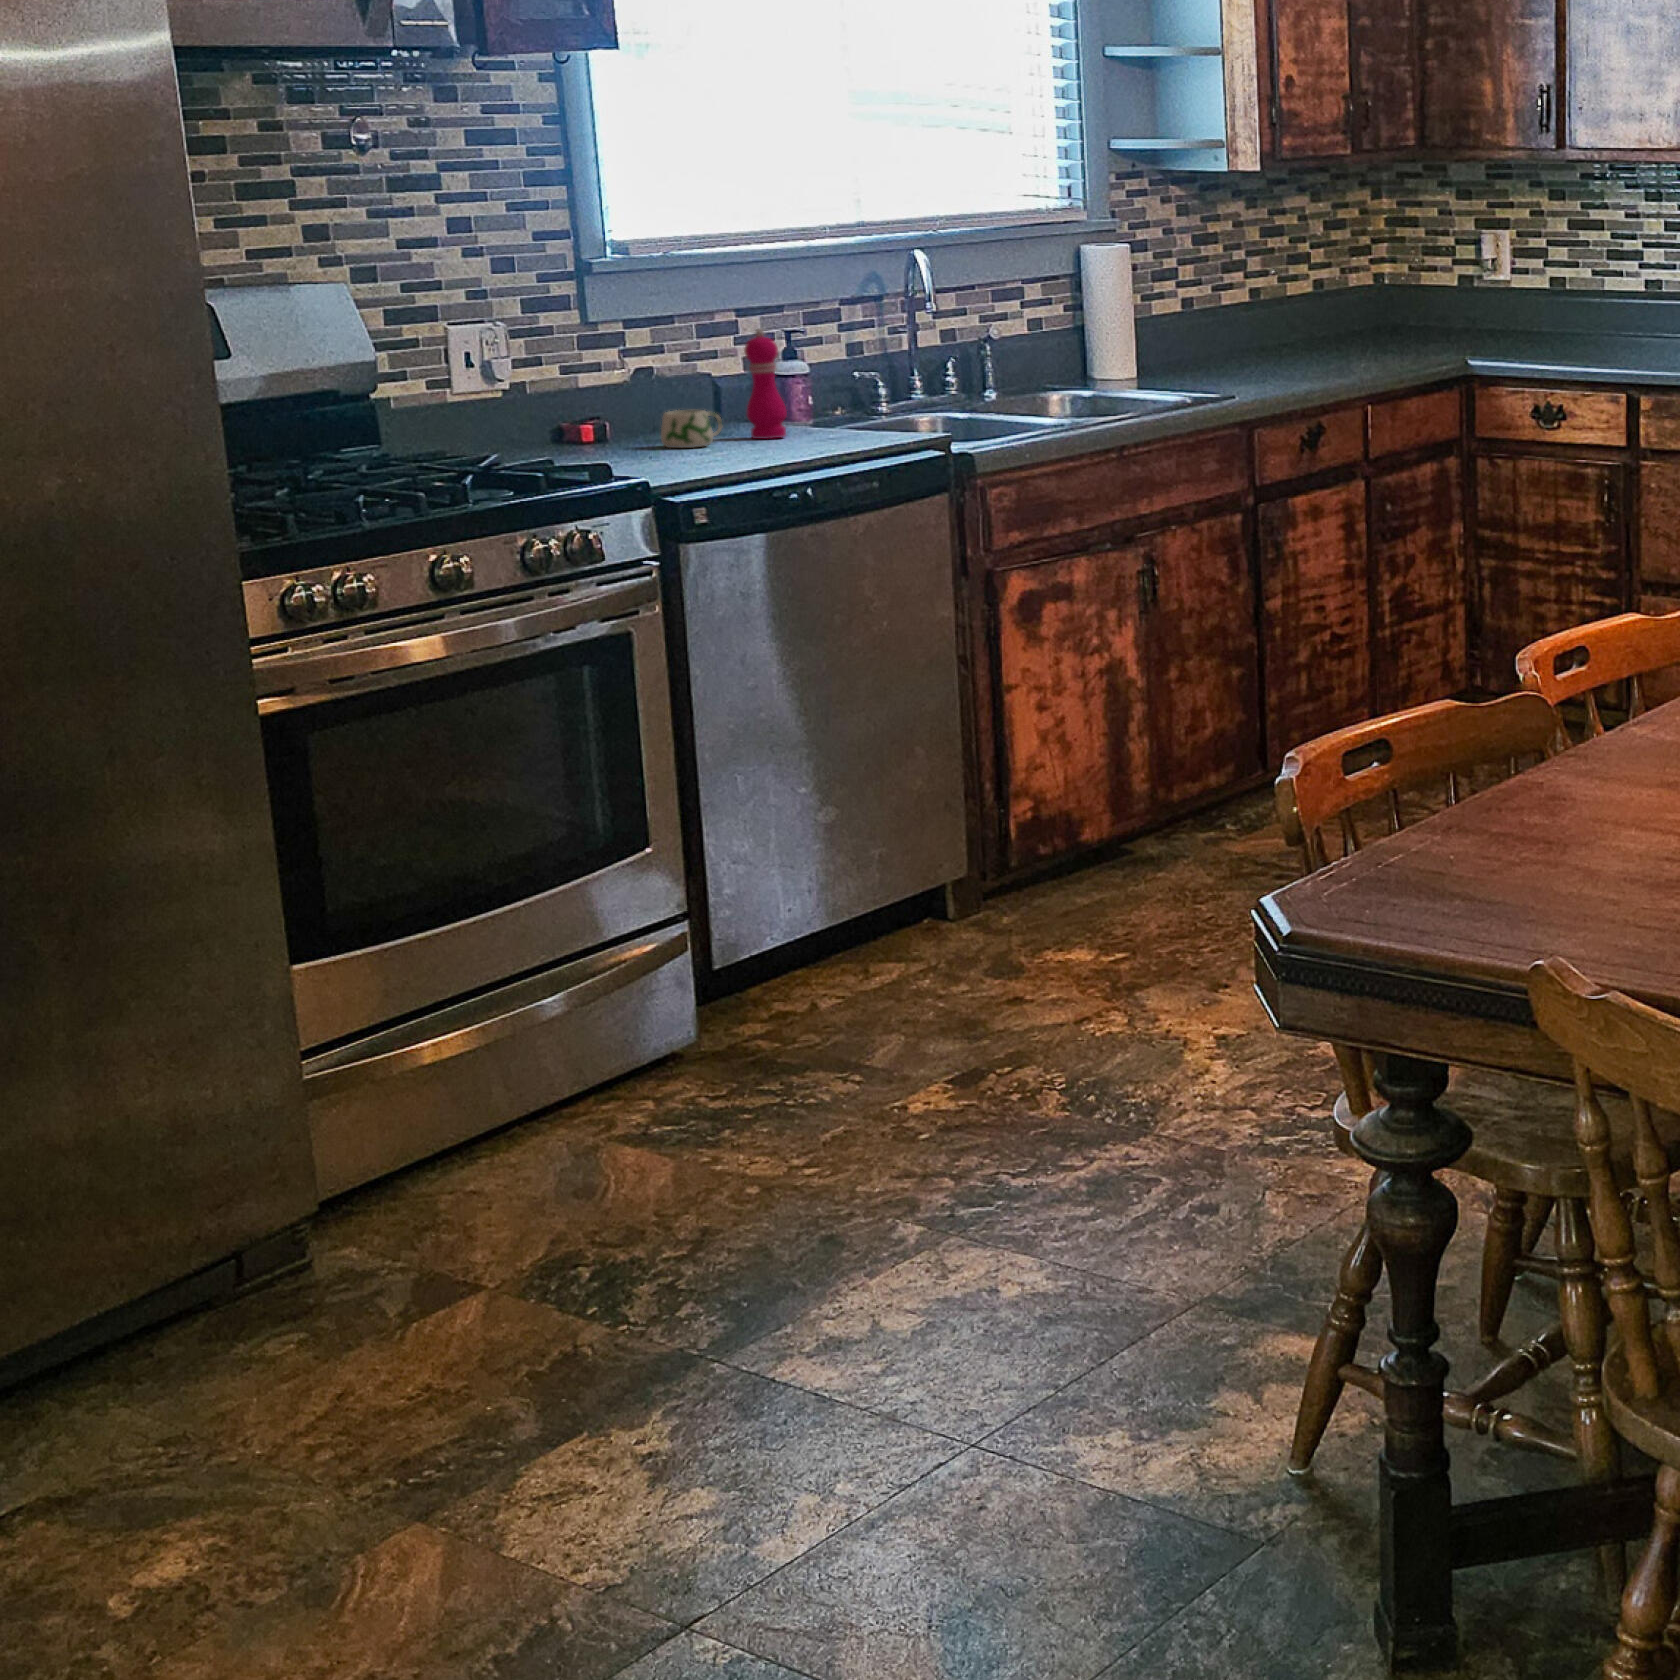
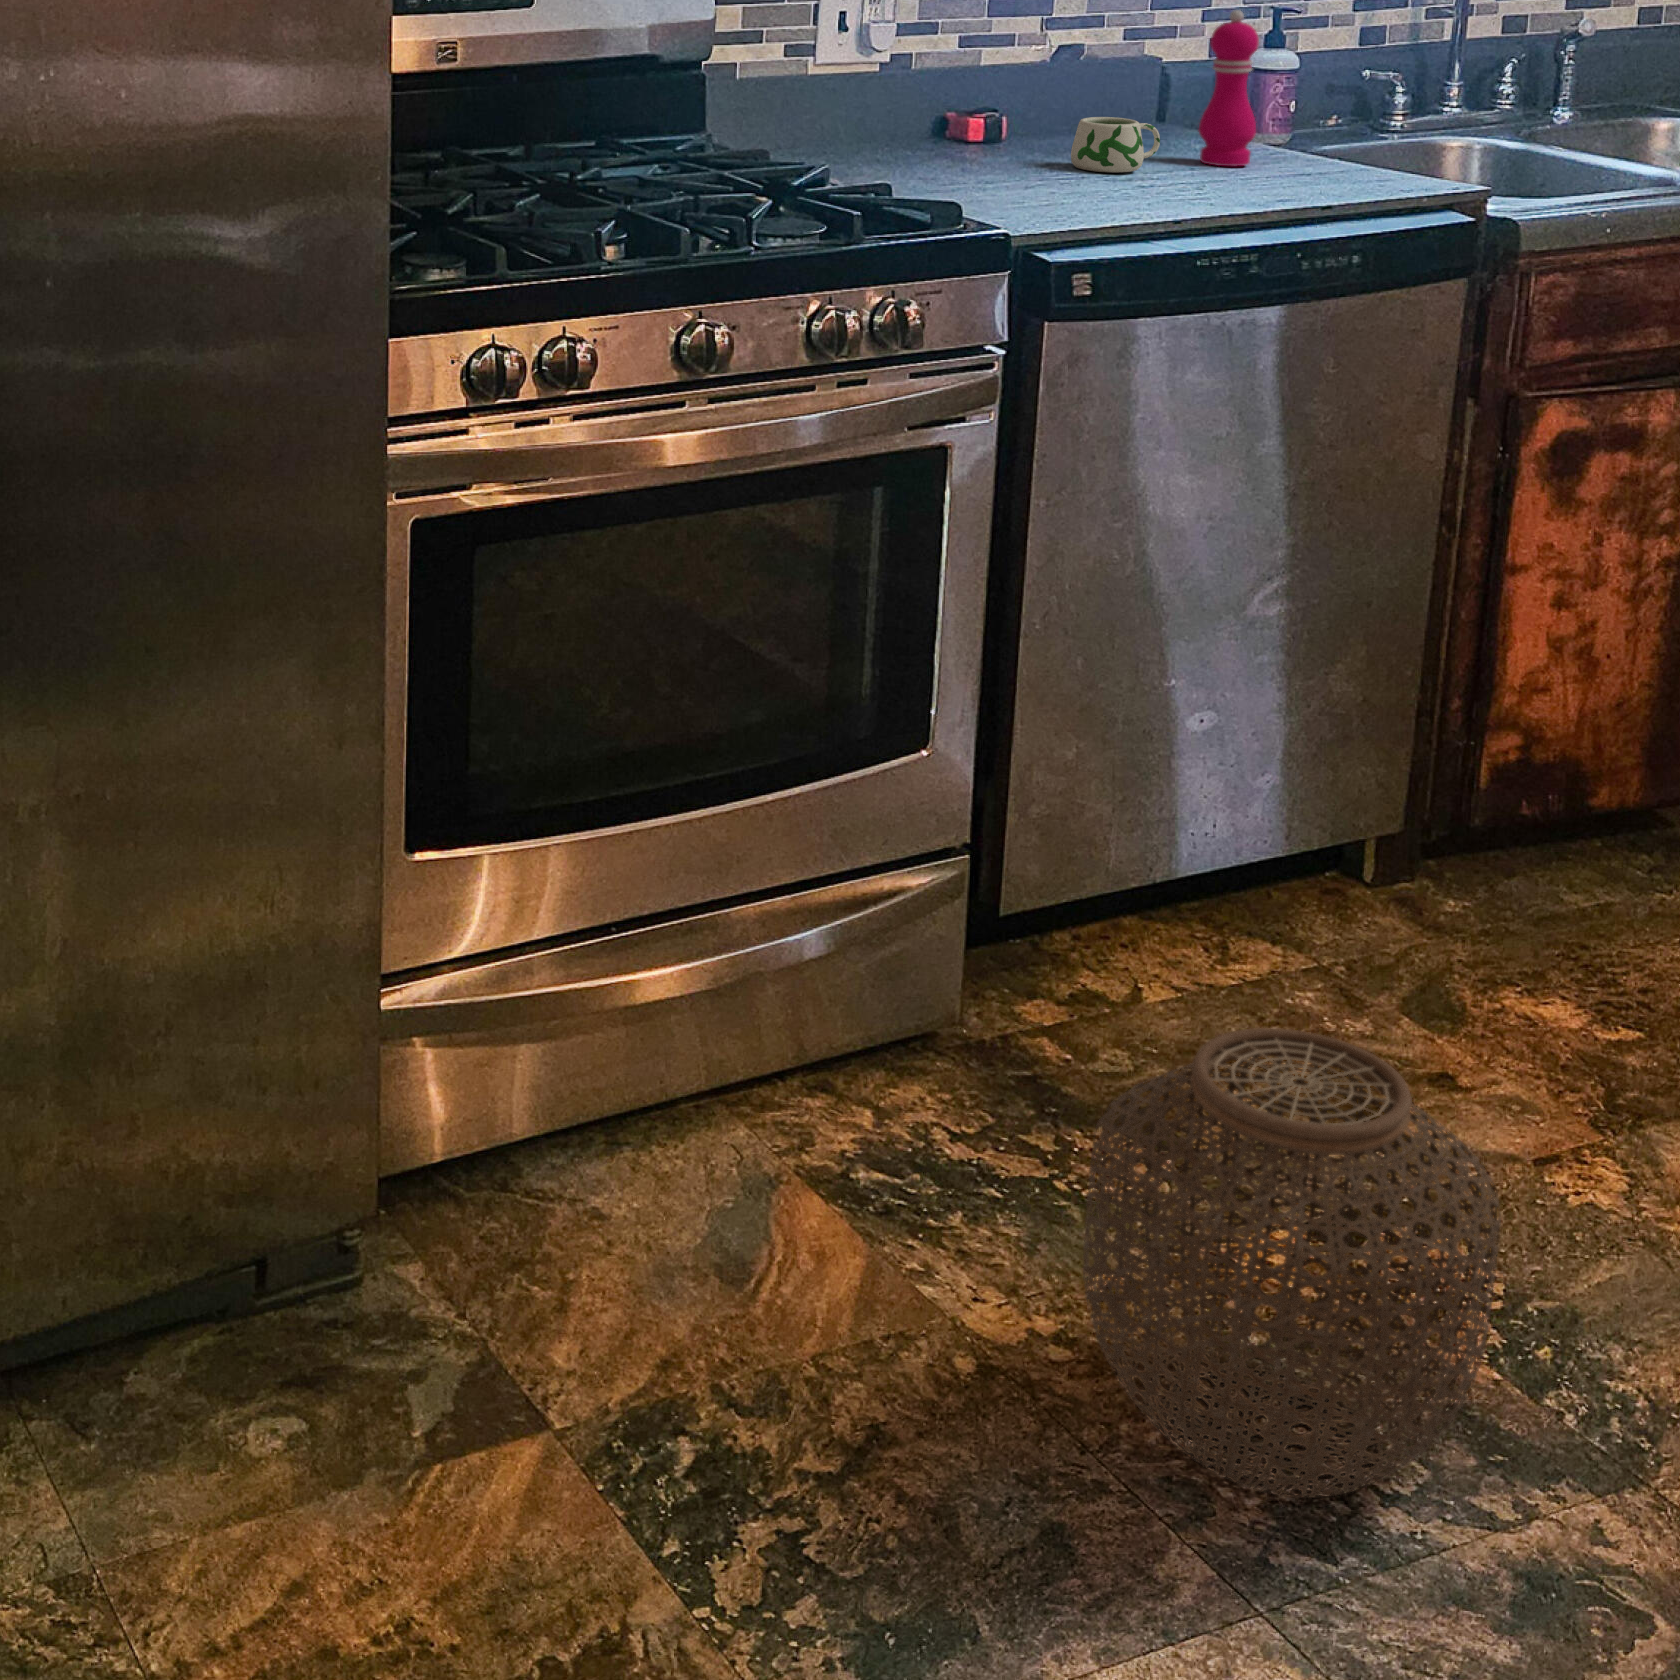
woven basket: none [809,921,1054,1192] -> present [1083,1028,1501,1498]

